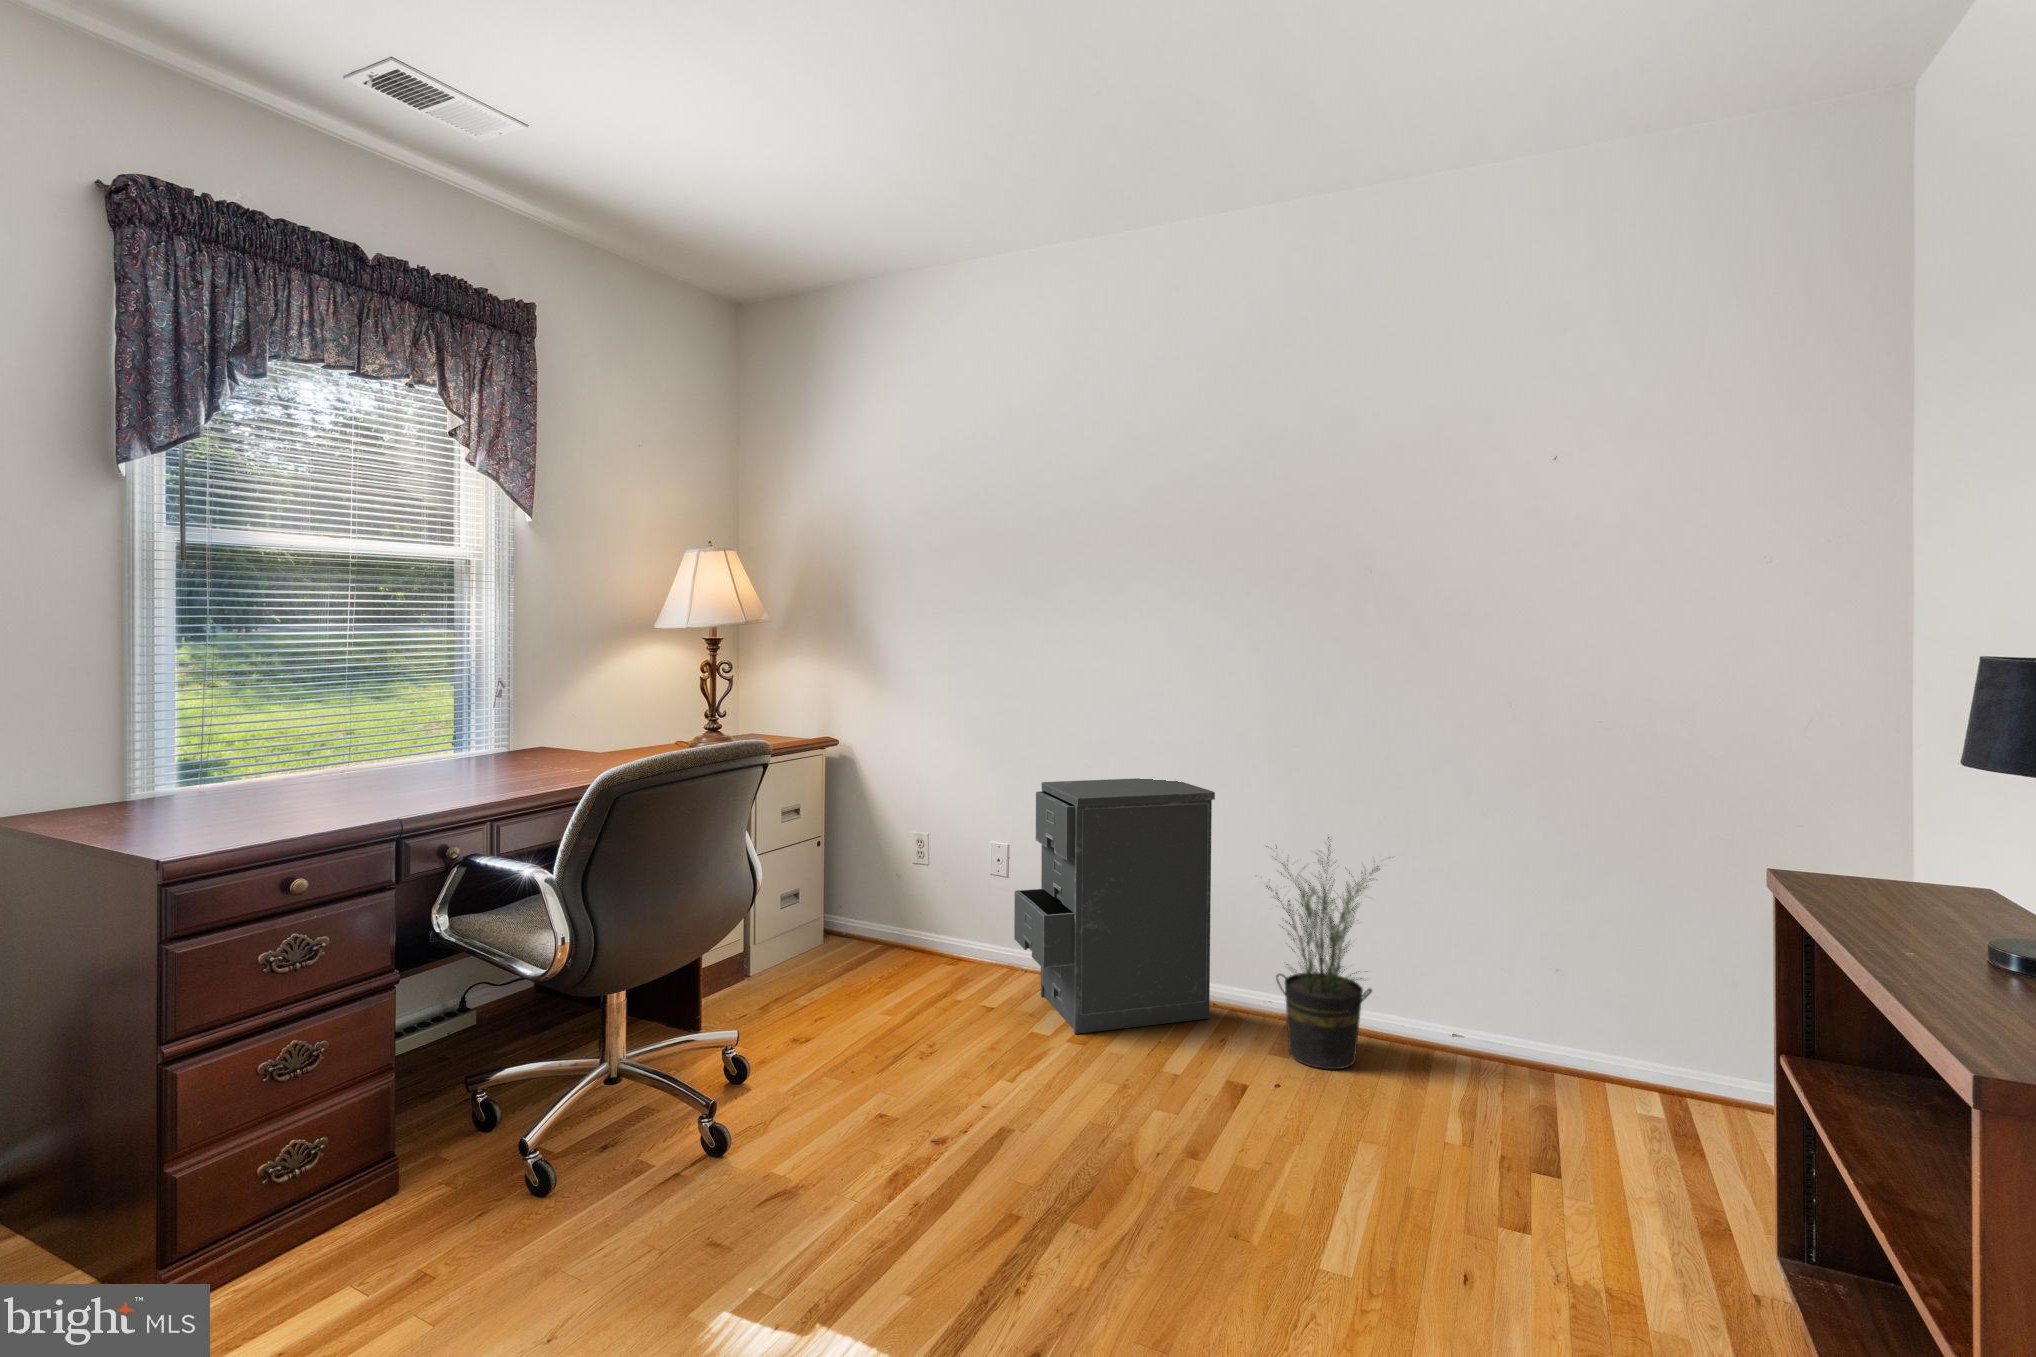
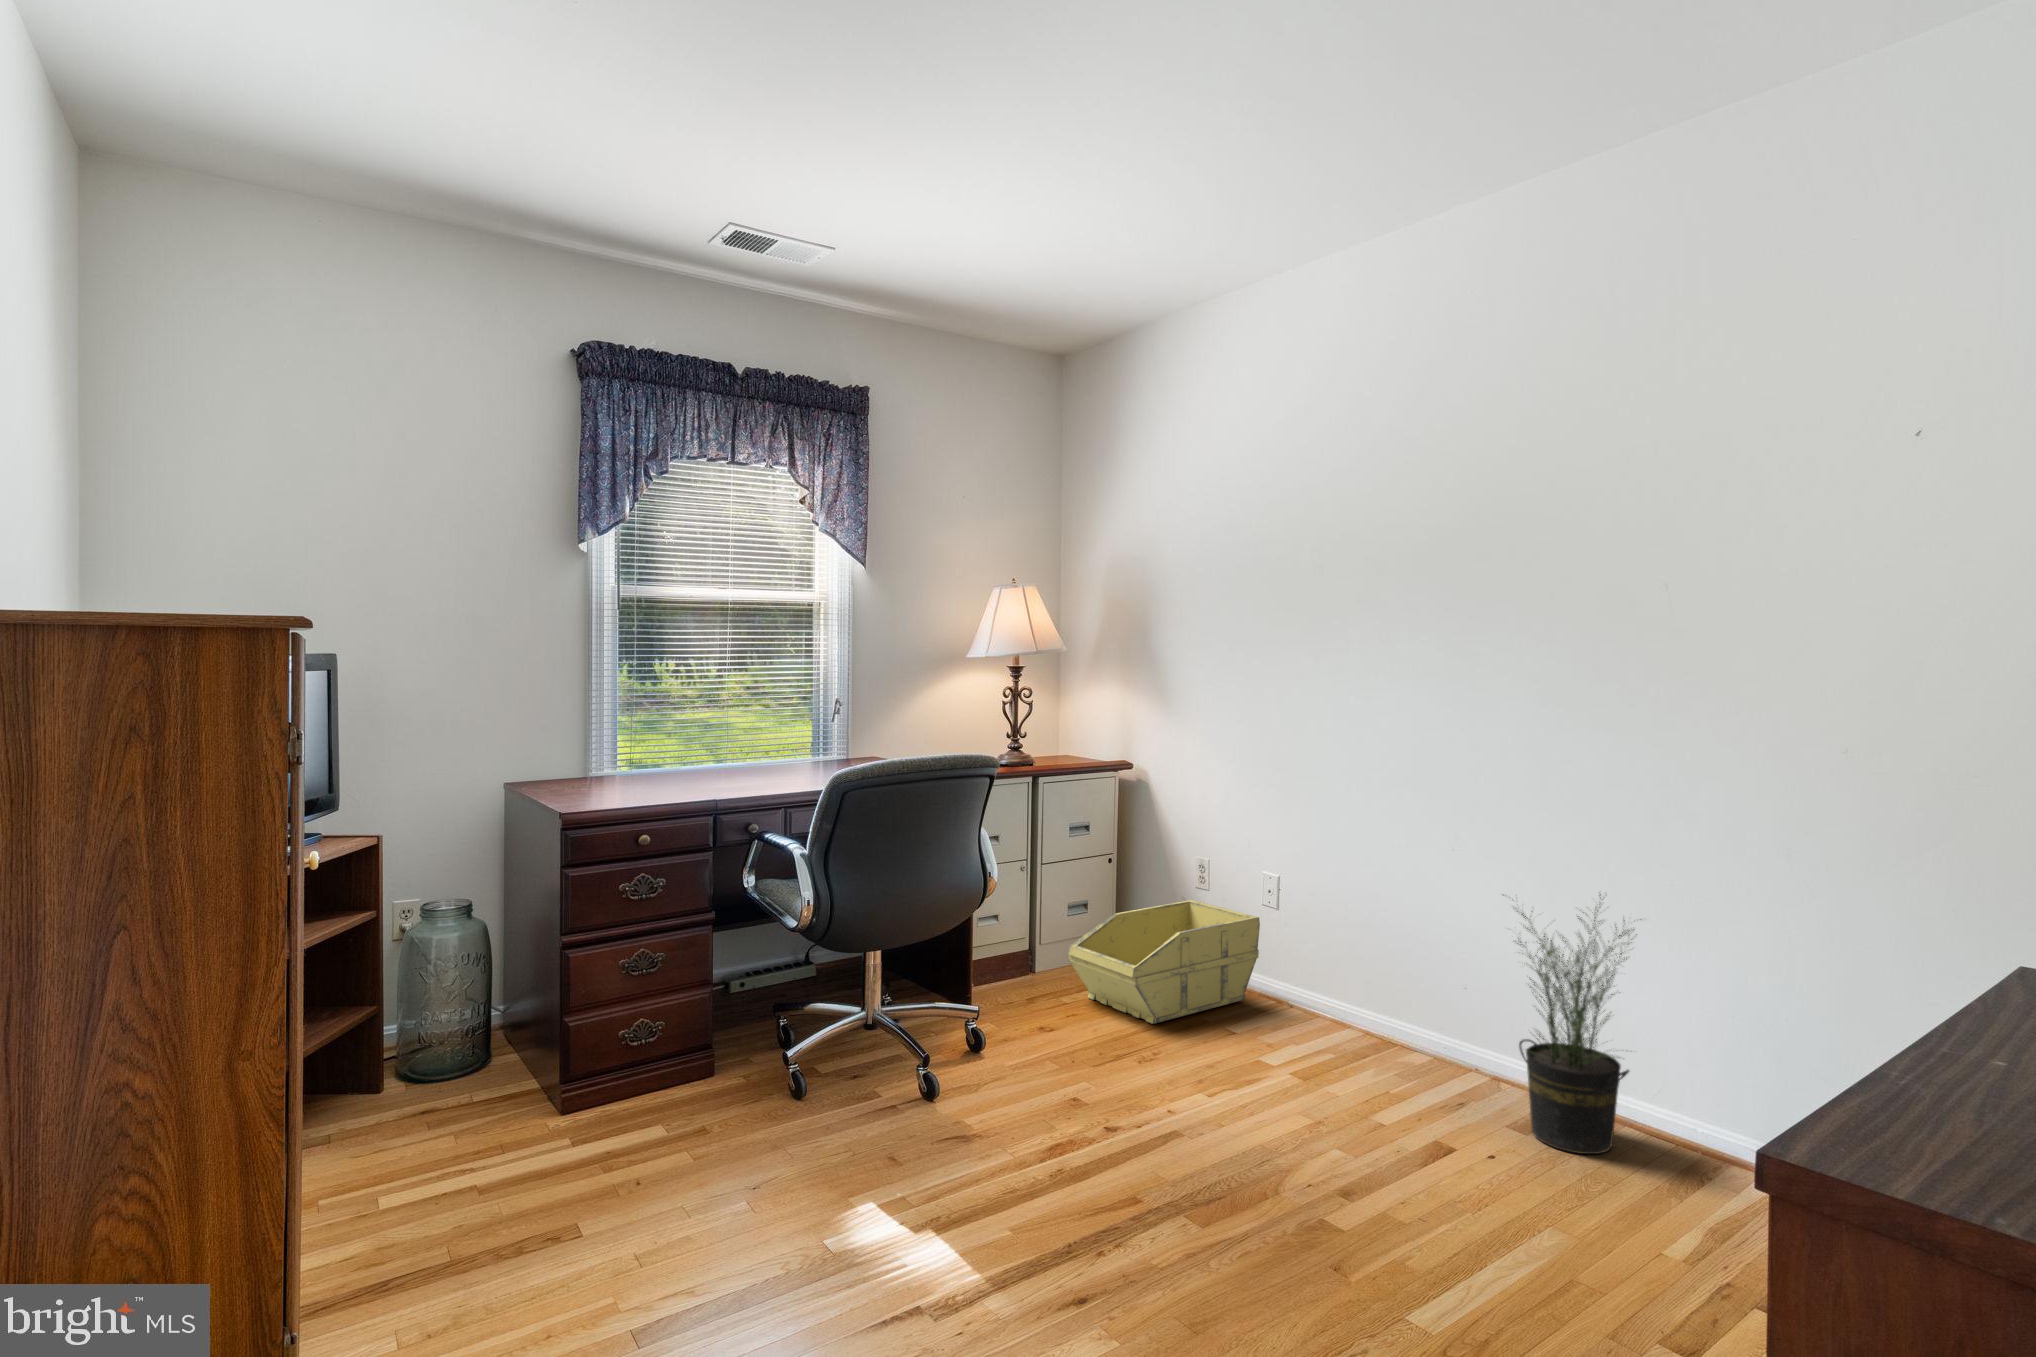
filing cabinet: present [1014,778,1215,1034] -> none [1265,812,1471,1081]
storage bin: none [805,877,987,1012] -> present [1068,900,1260,1024]

